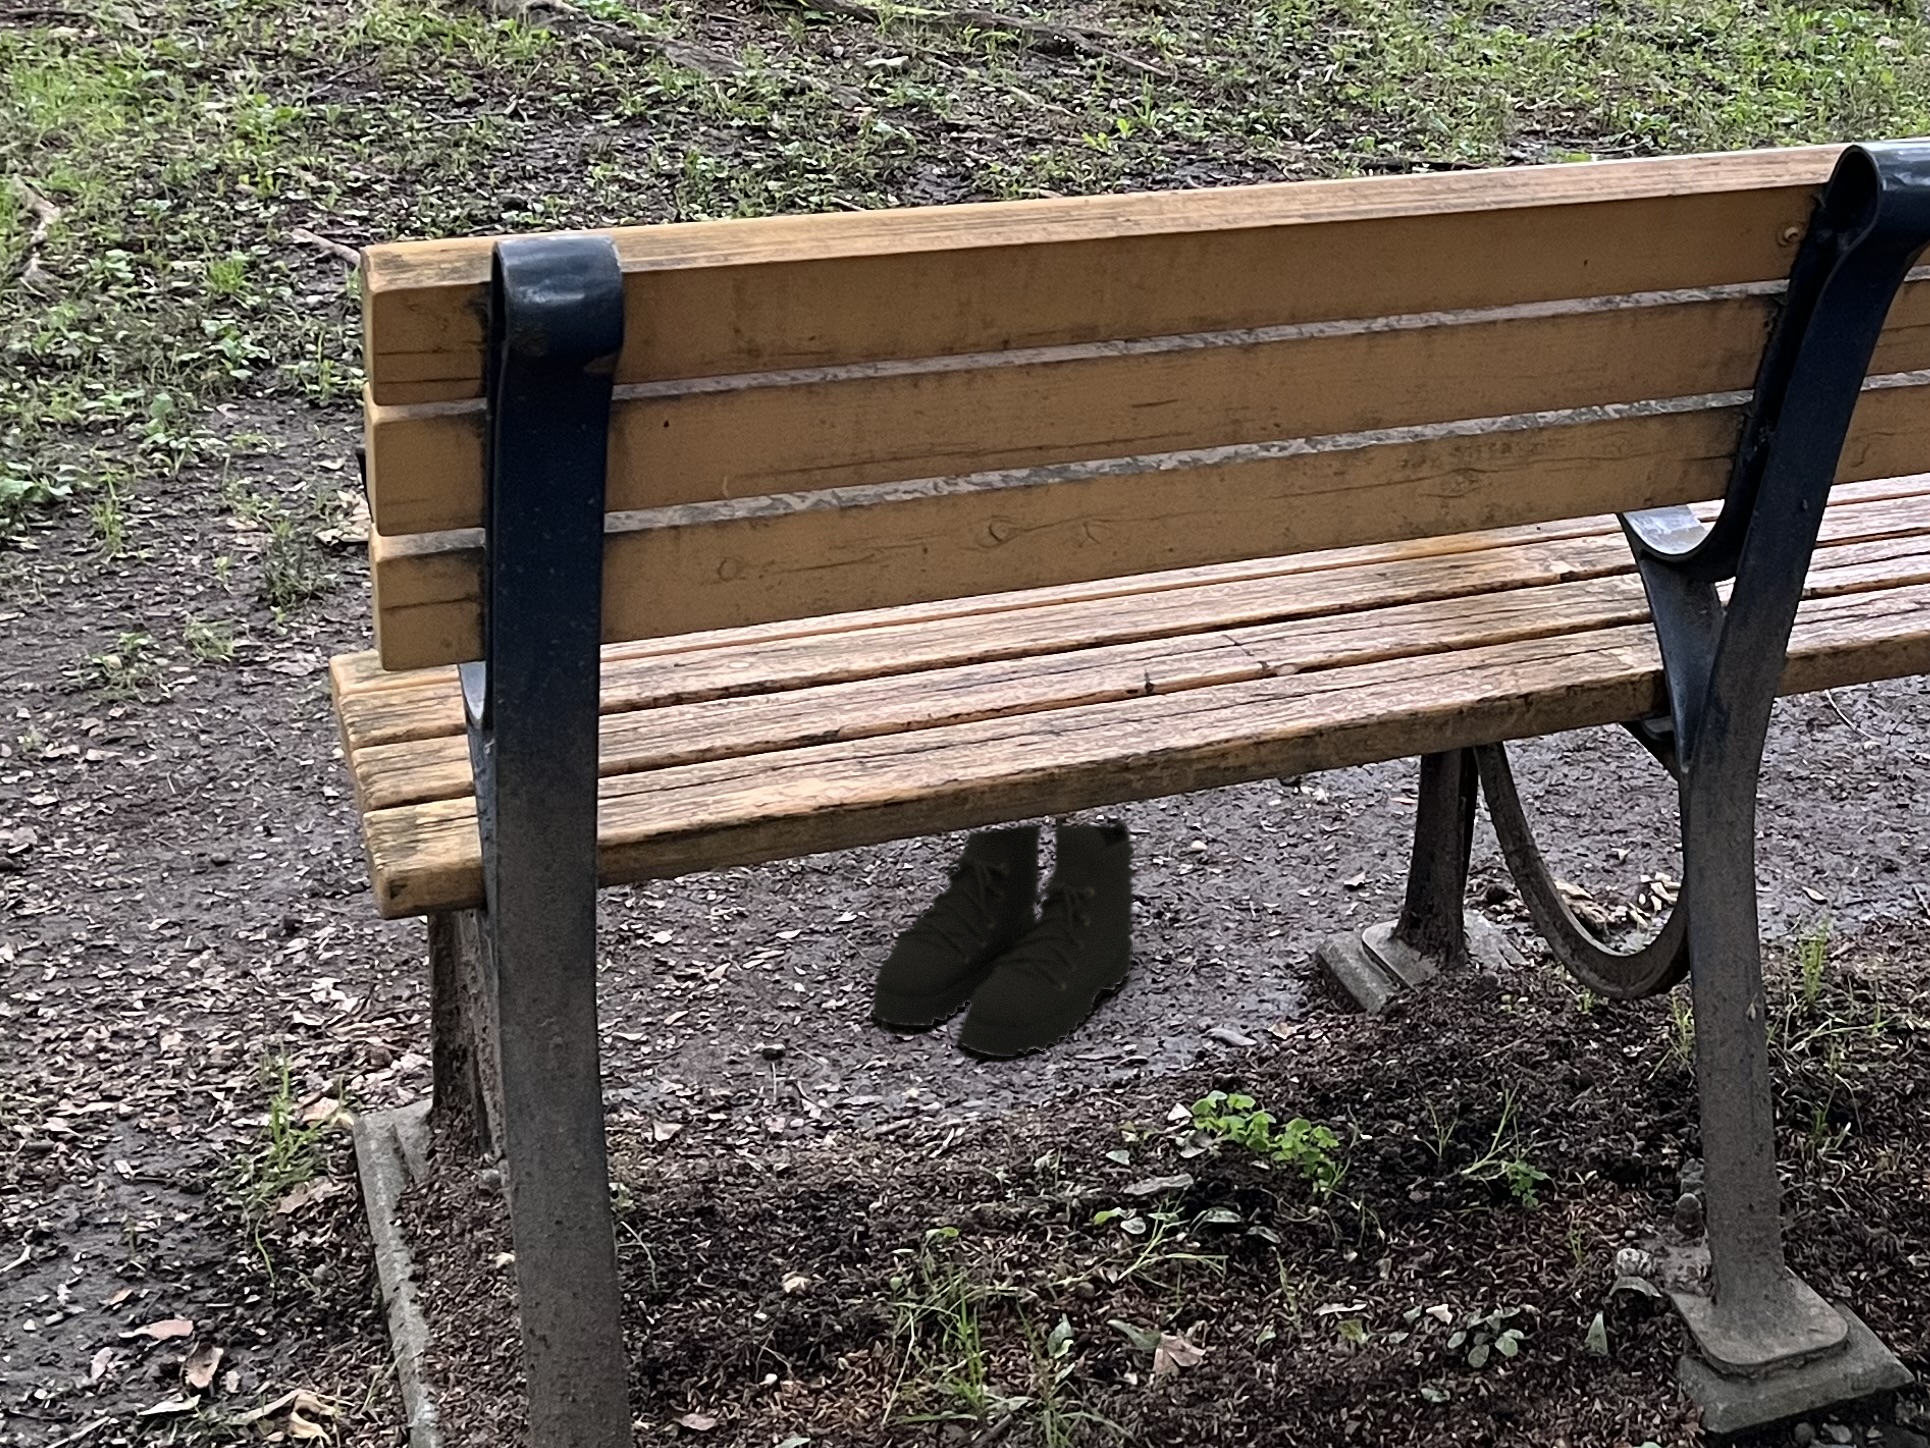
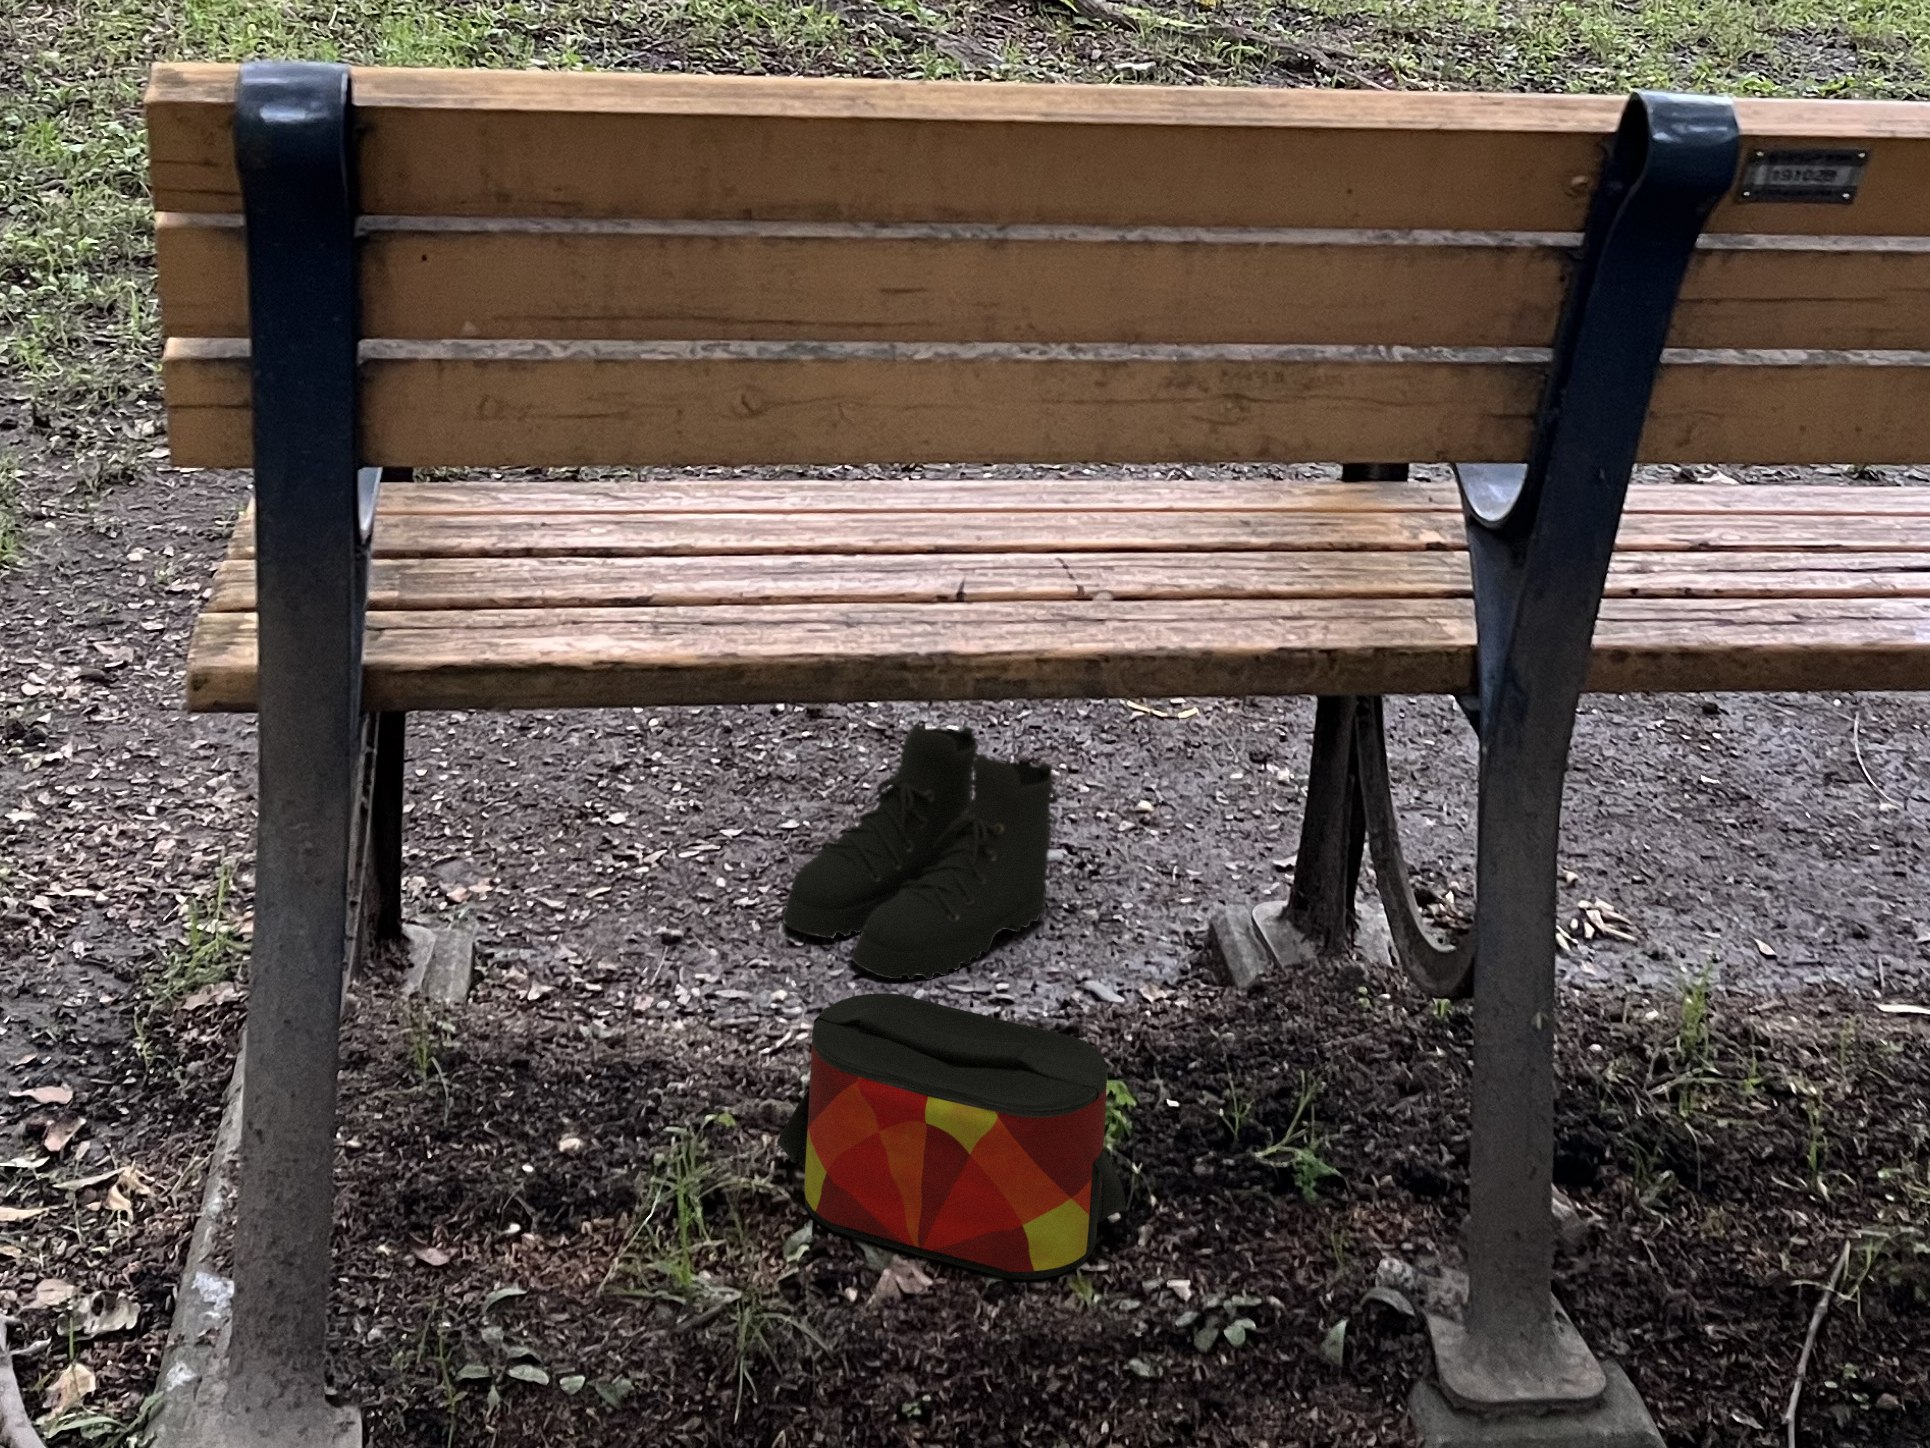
bag: none [989,1078,1355,1333] -> present [777,993,1126,1280]

